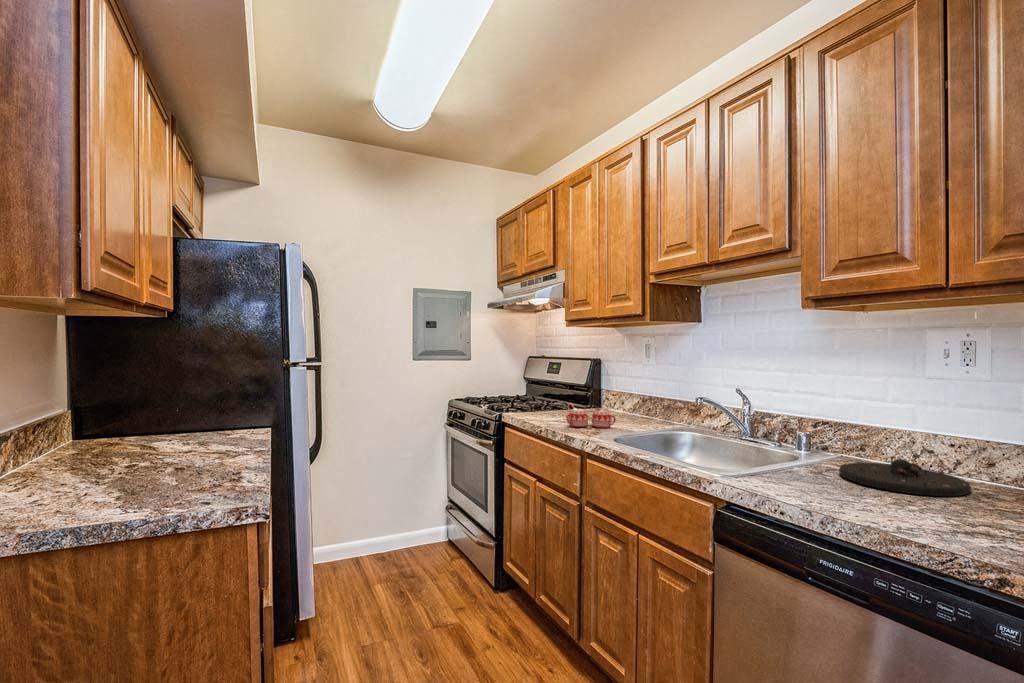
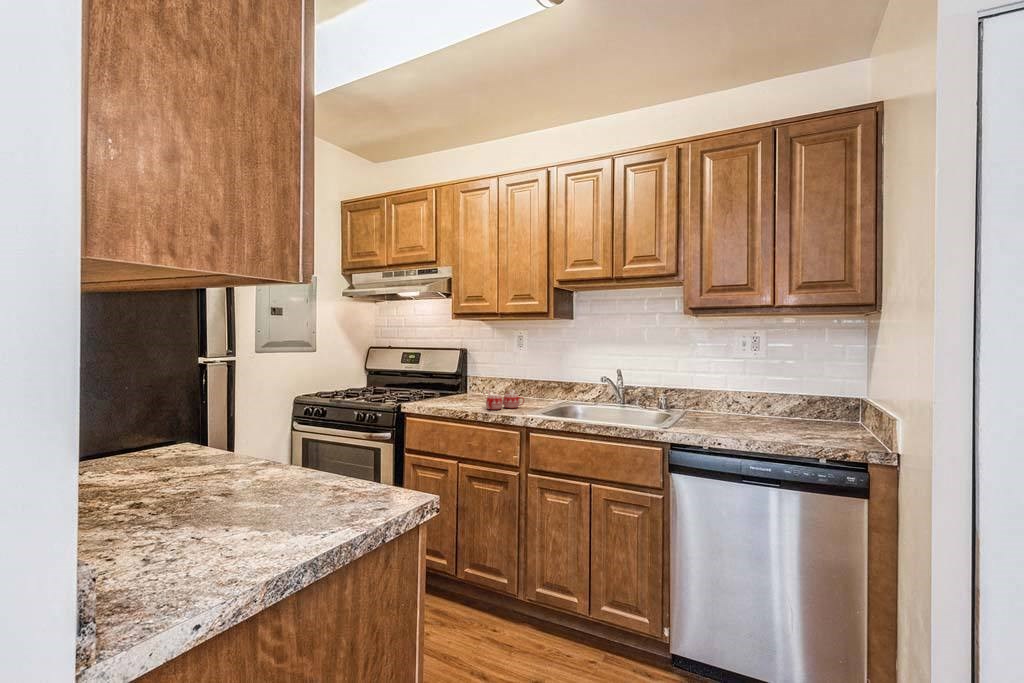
plate: present [839,456,971,496] -> none [704,406,770,425]

